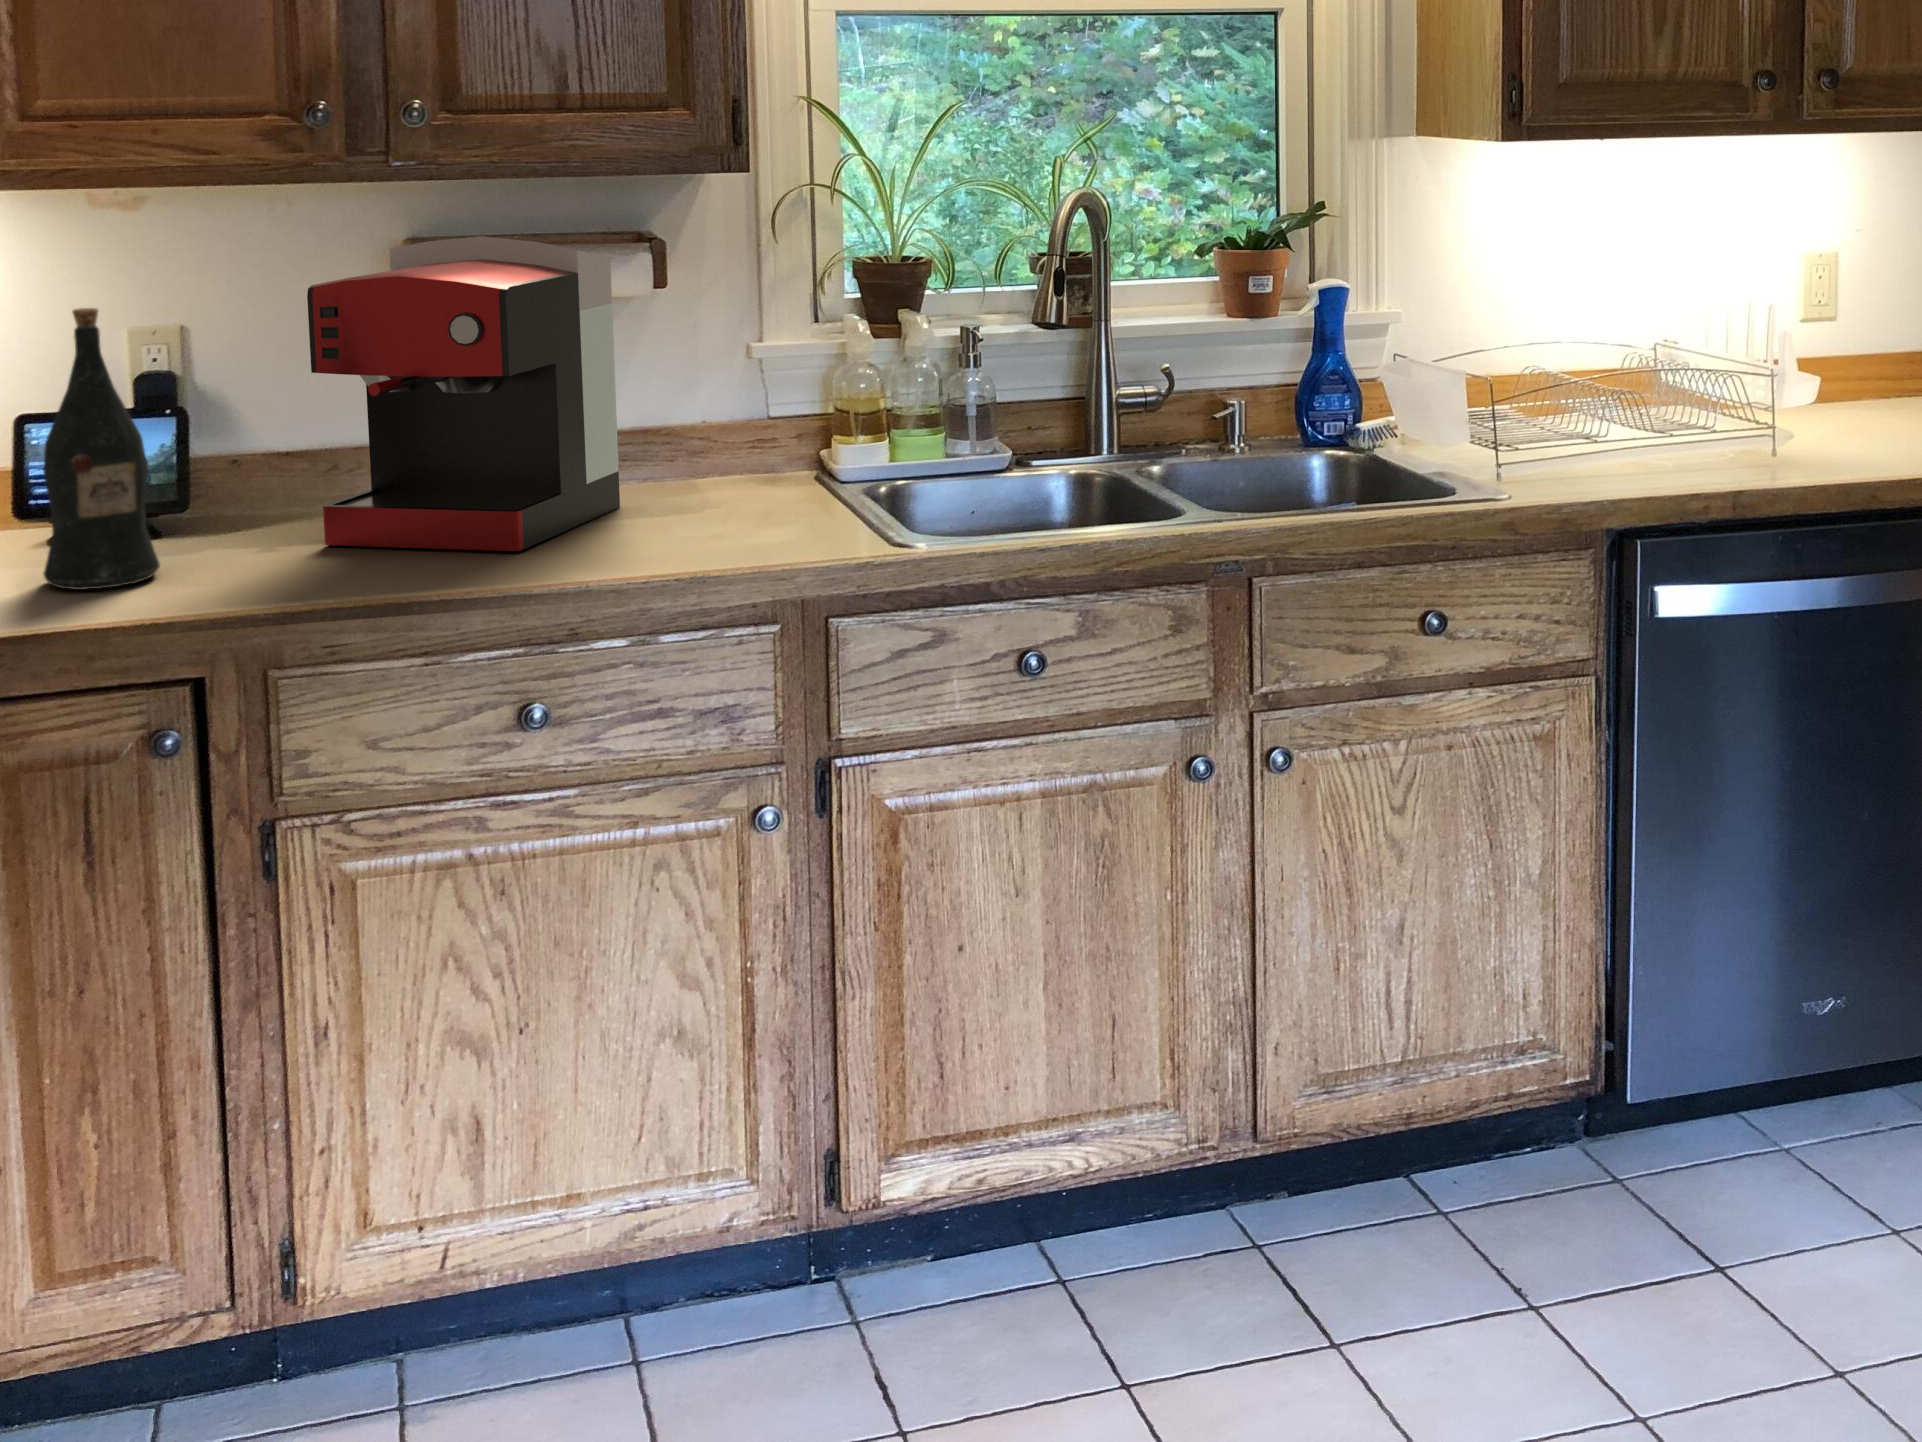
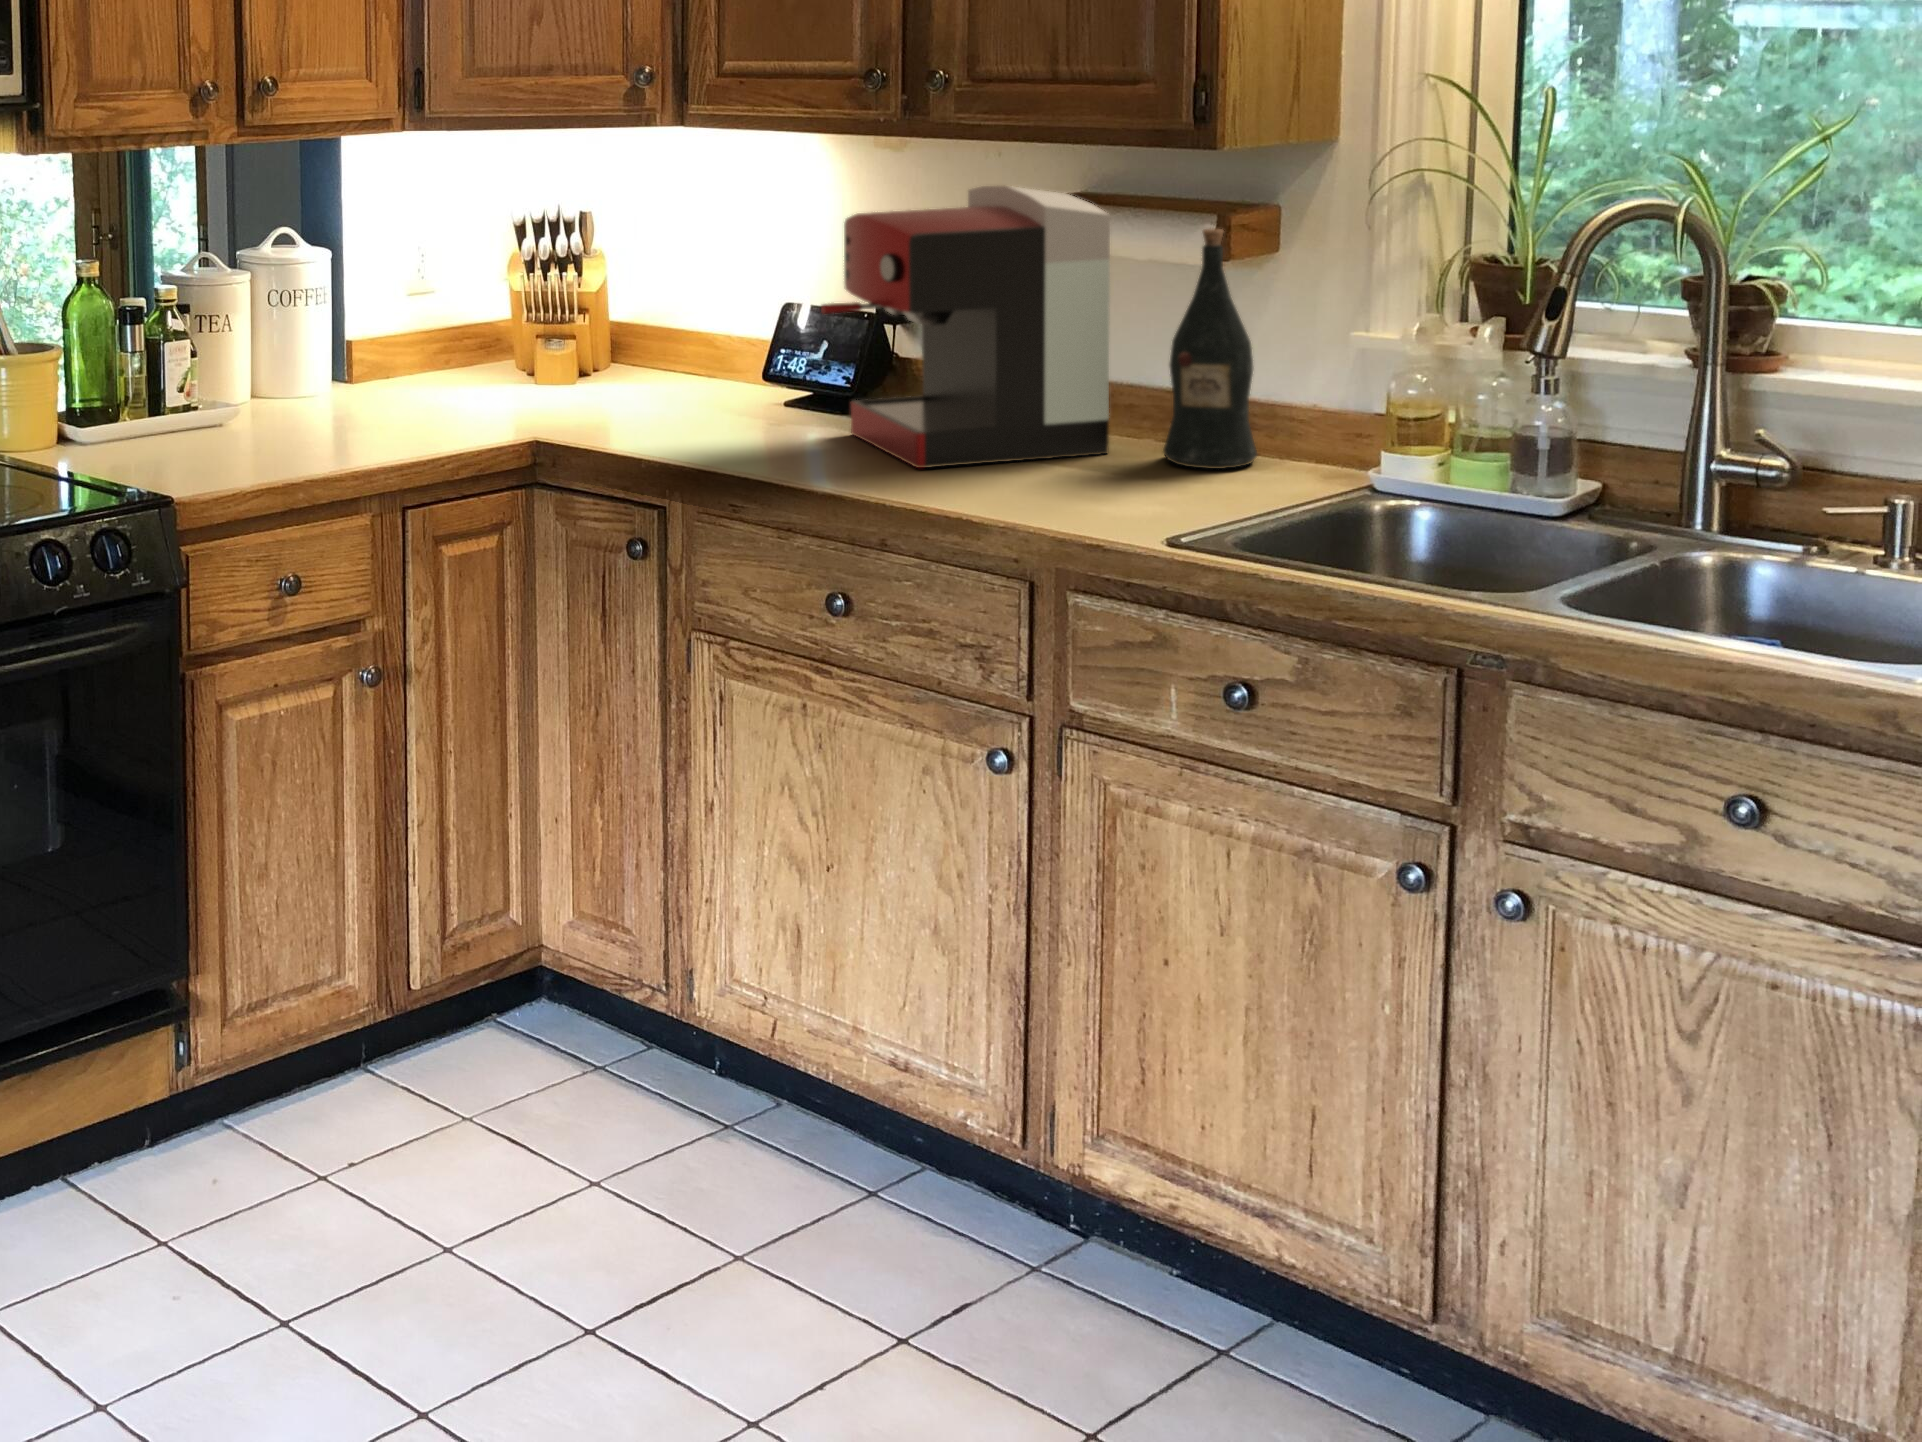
wine bottle: present [43,308,160,590] -> present [1163,228,1257,469]

